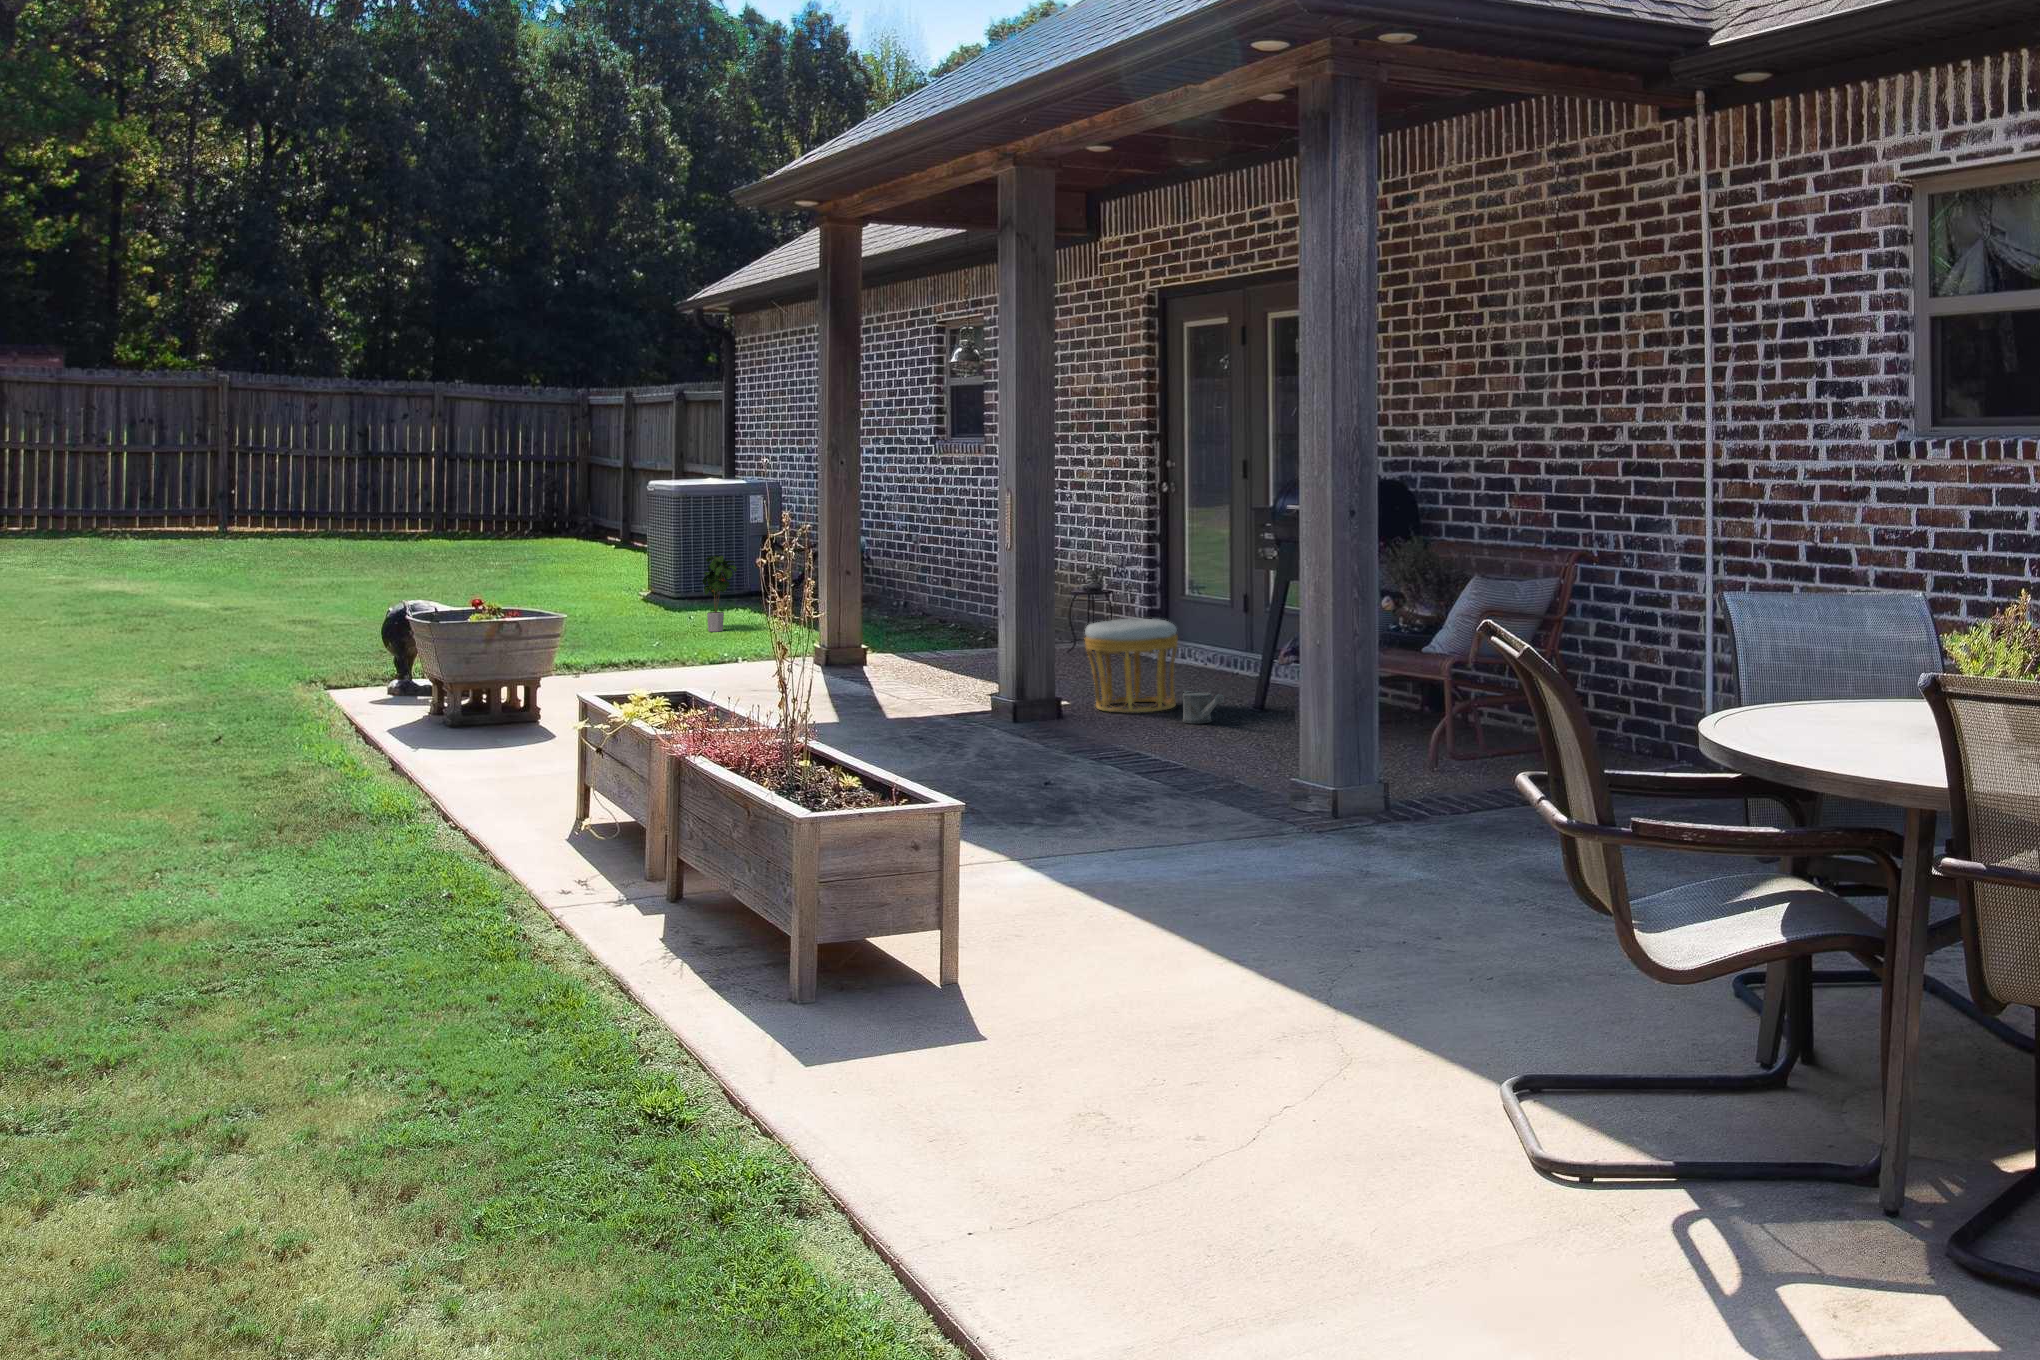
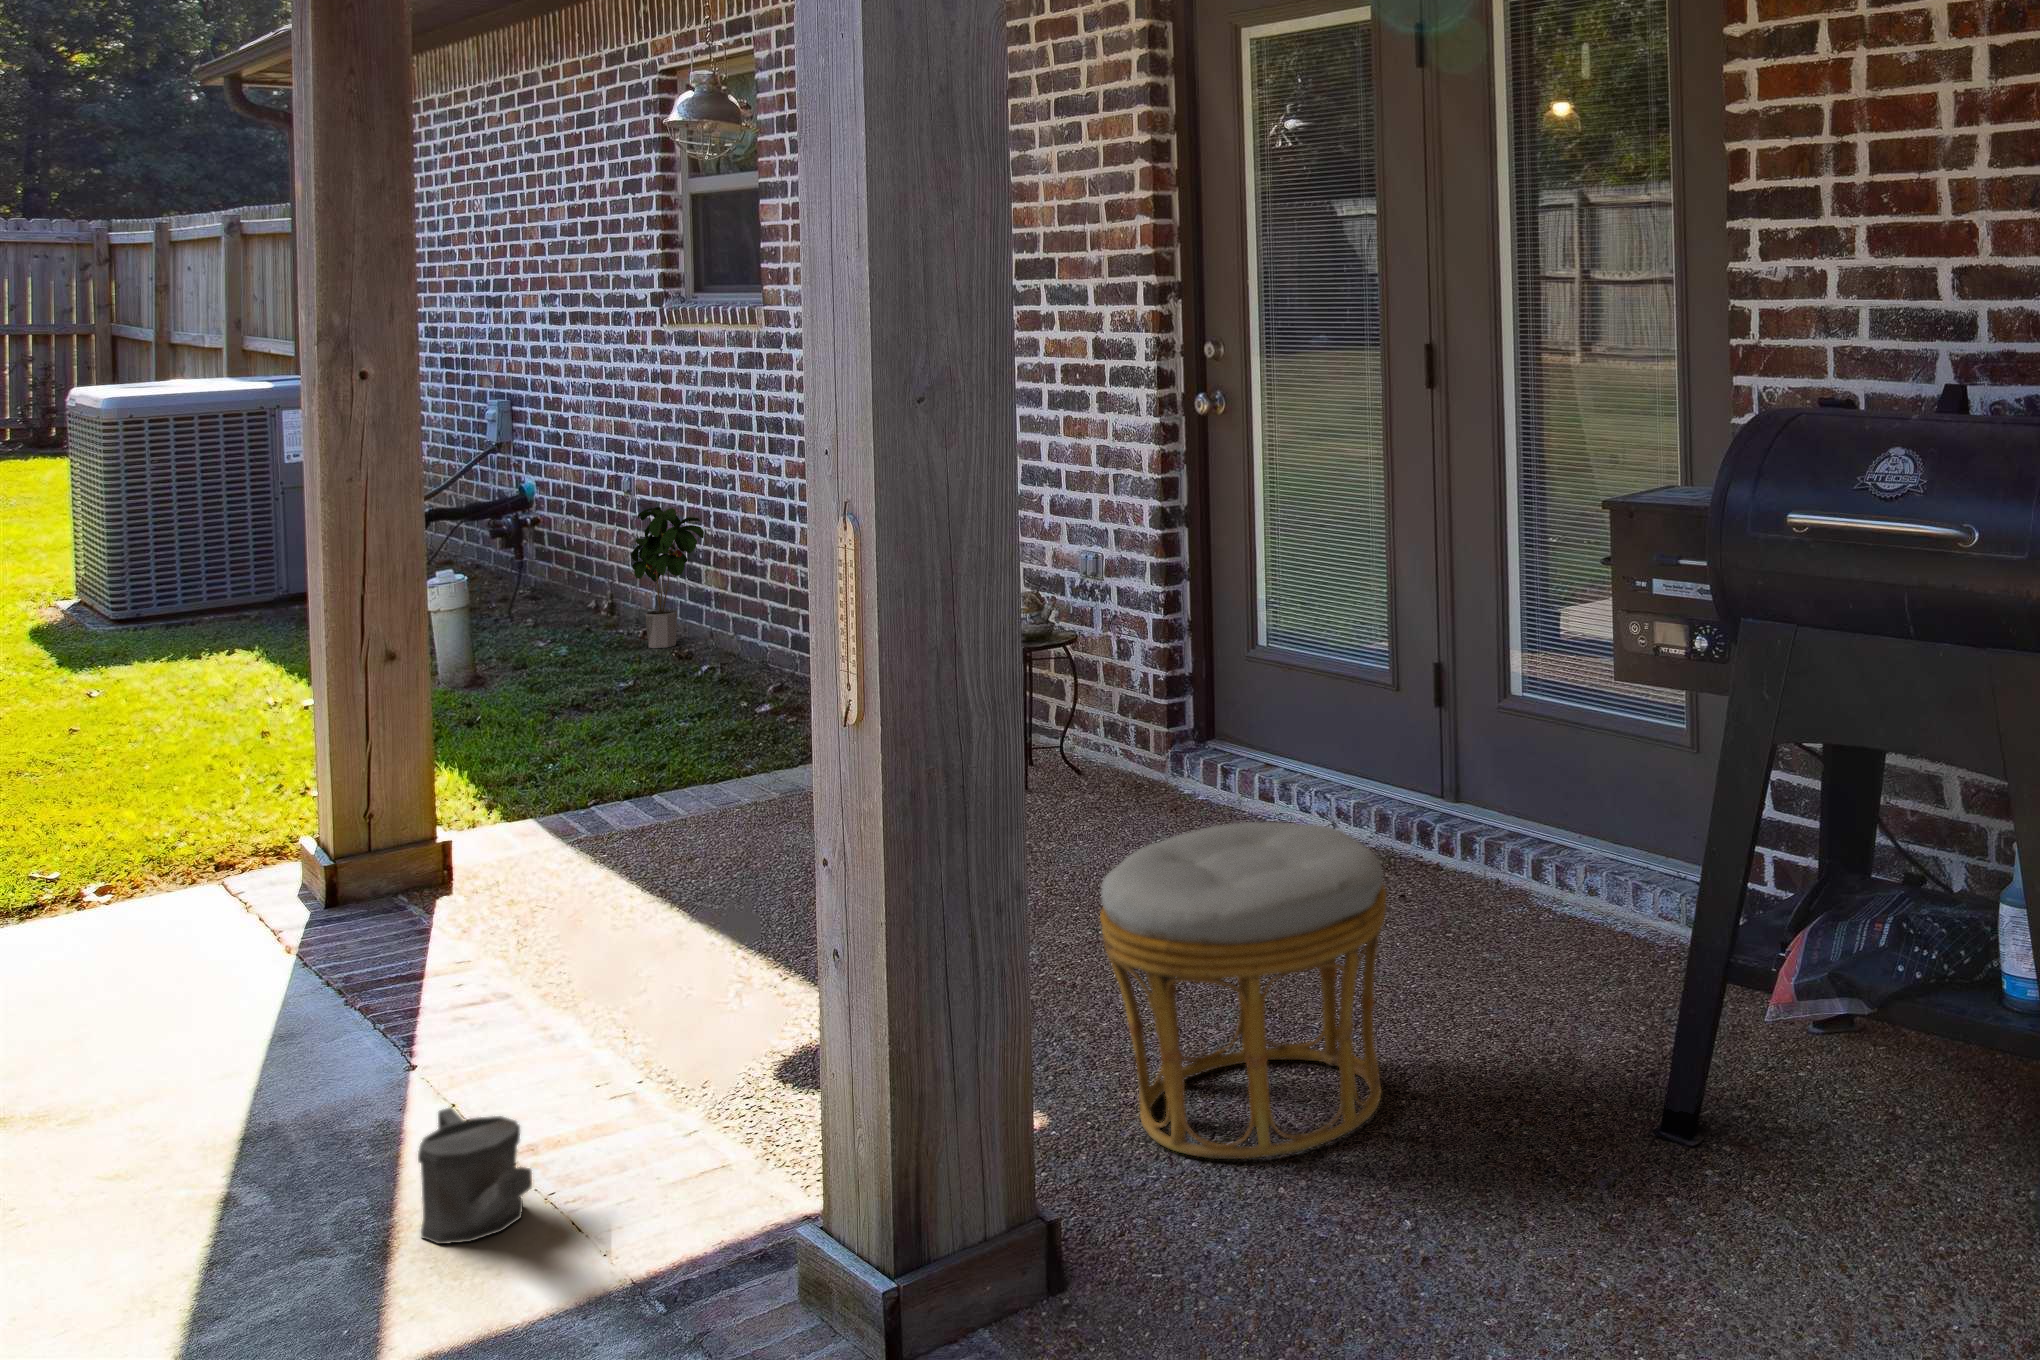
potted plant: present [702,555,737,632] -> present [631,507,704,648]
watering can: present [1182,690,1224,724] -> present [418,1108,532,1244]

